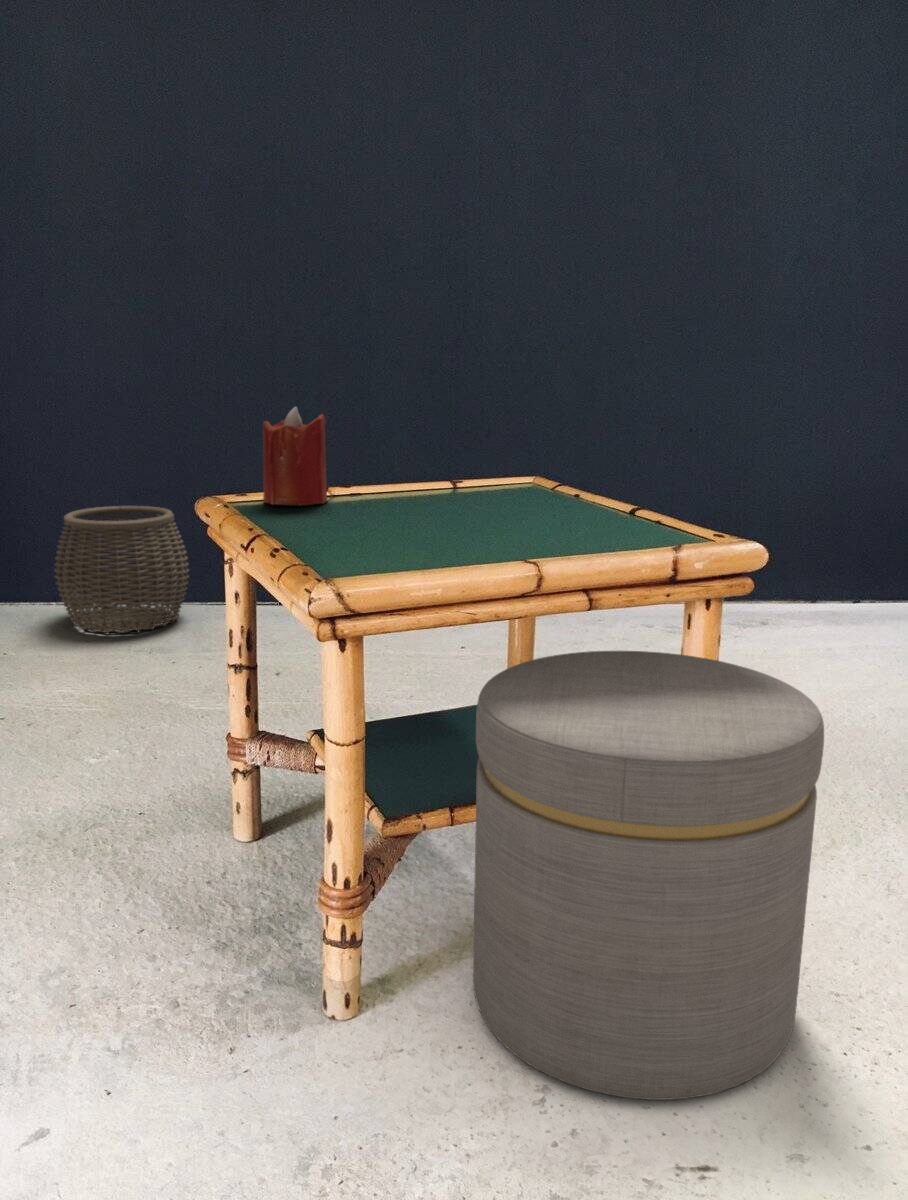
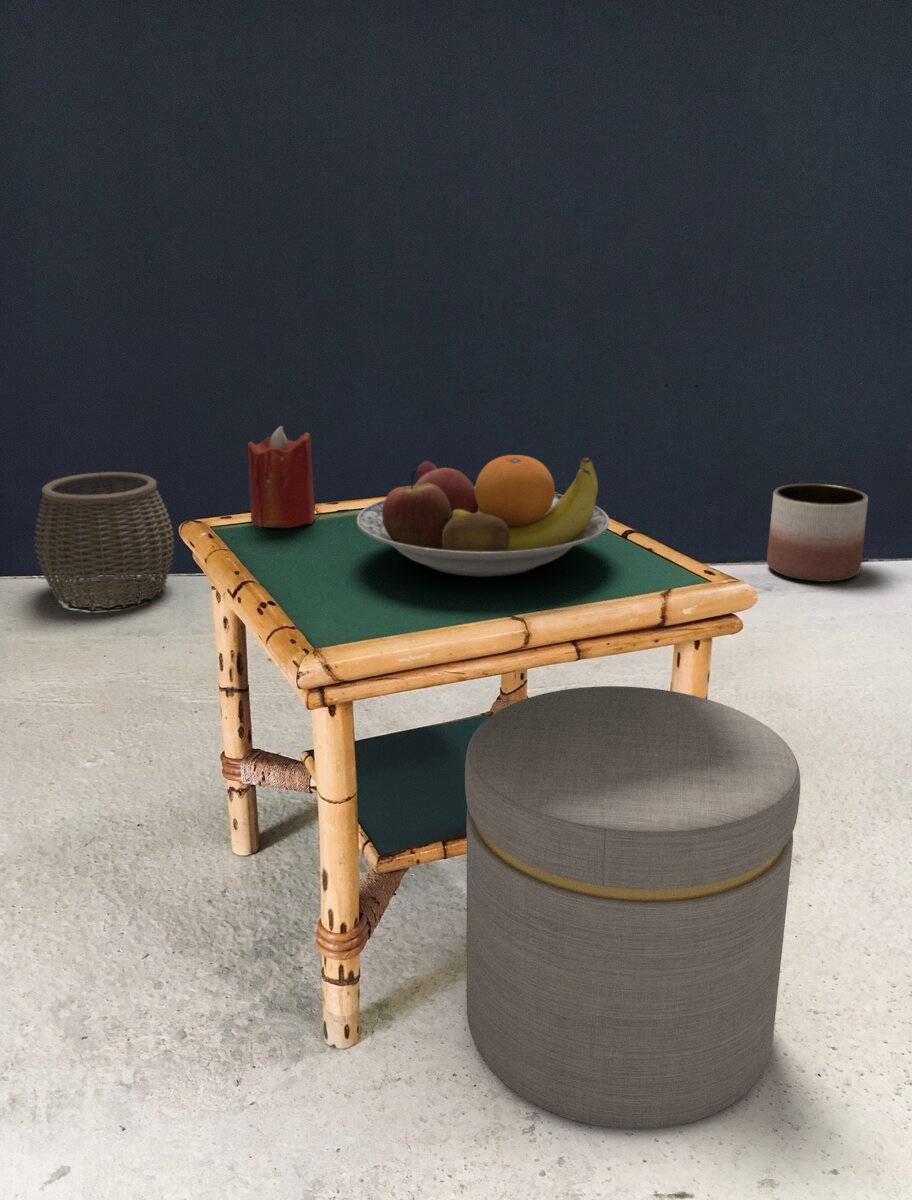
fruit bowl: none [369,420,622,536] -> present [357,455,609,577]
planter: none [761,531,858,622] -> present [767,484,868,582]

